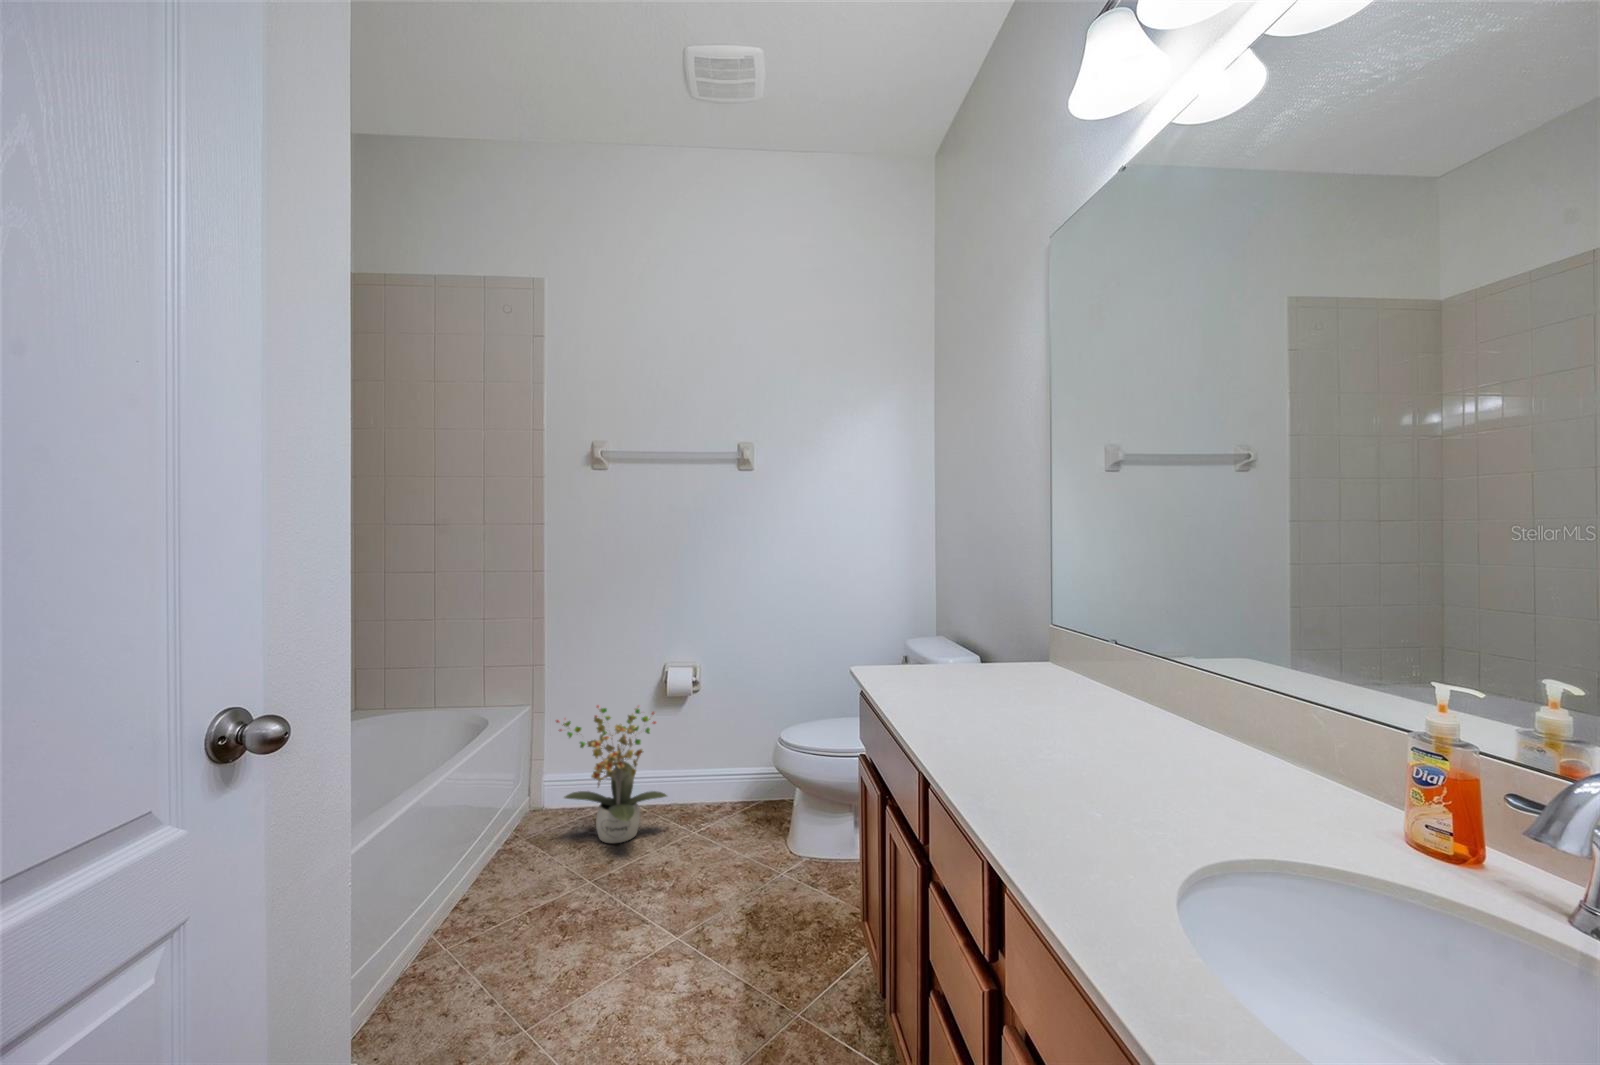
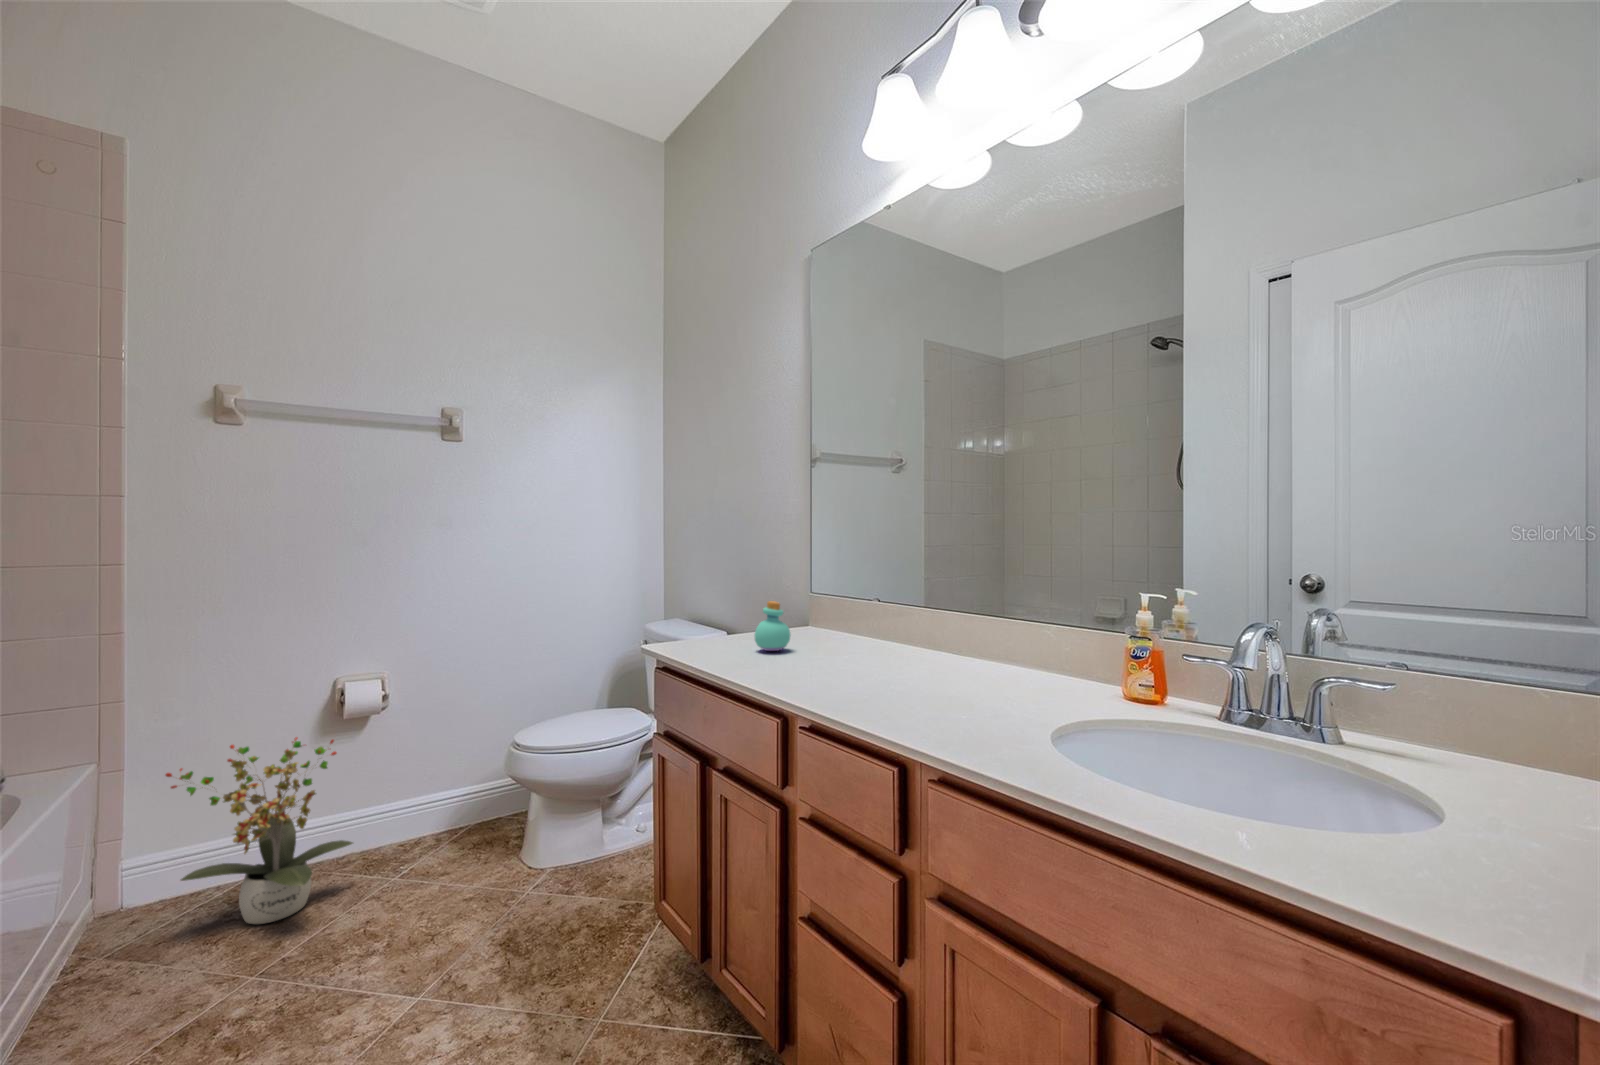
perfume bottle: none [957,633,997,688] -> present [755,601,791,651]

